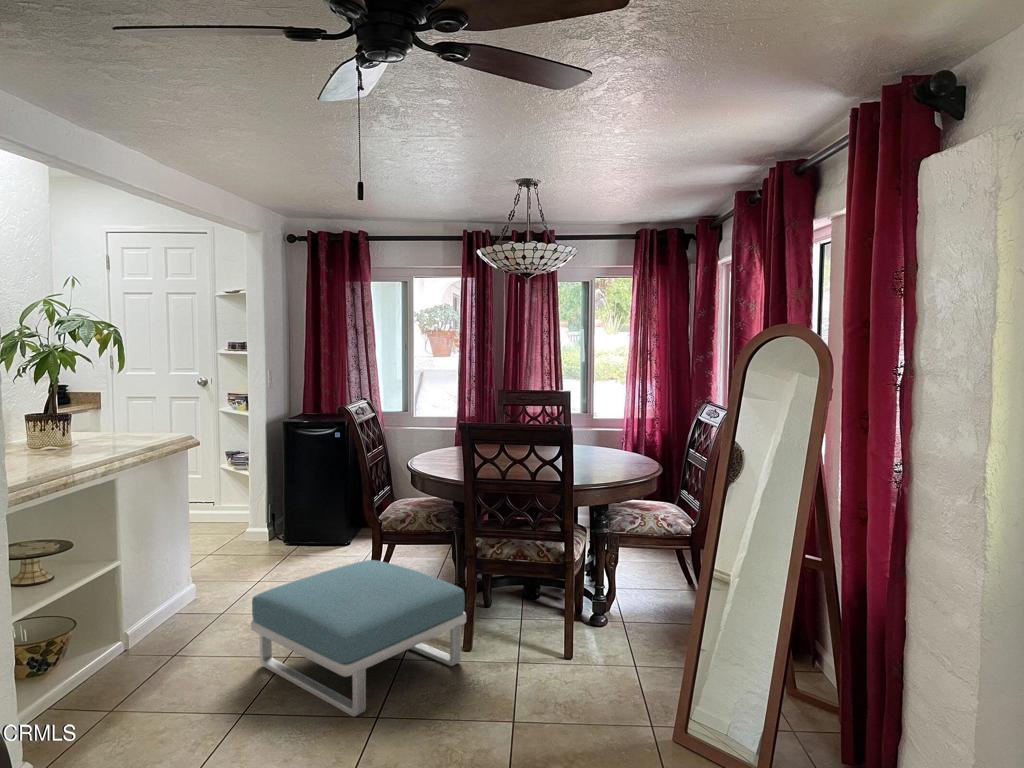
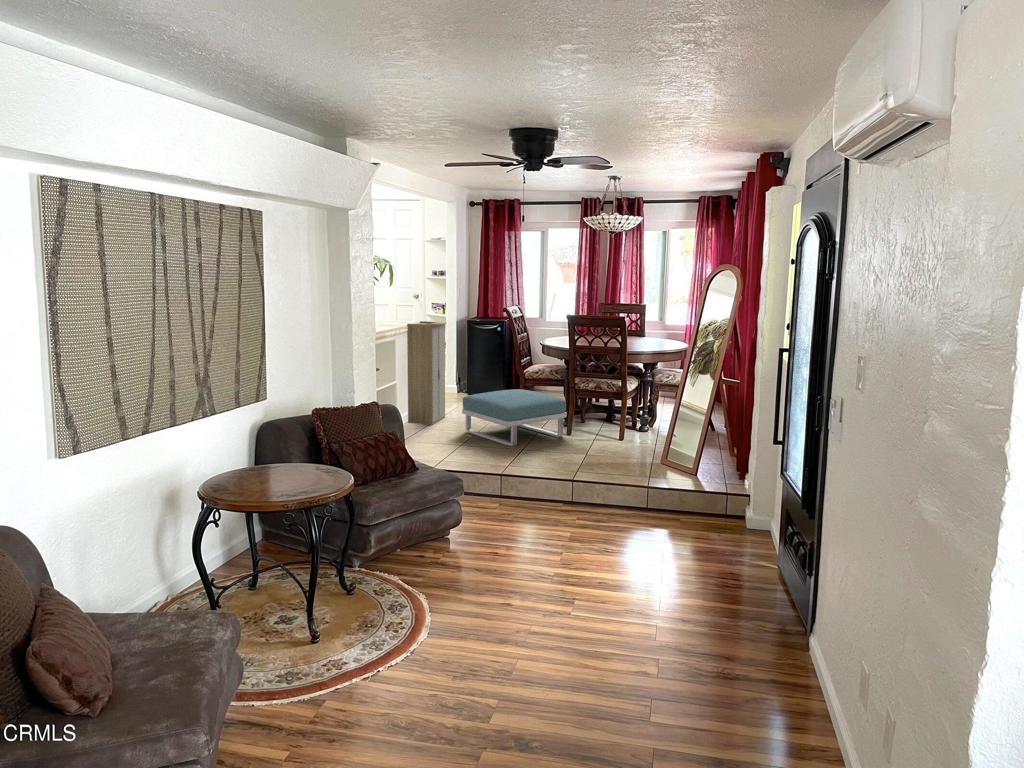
cabinet: none [140,435,230,644] -> present [407,321,447,425]

